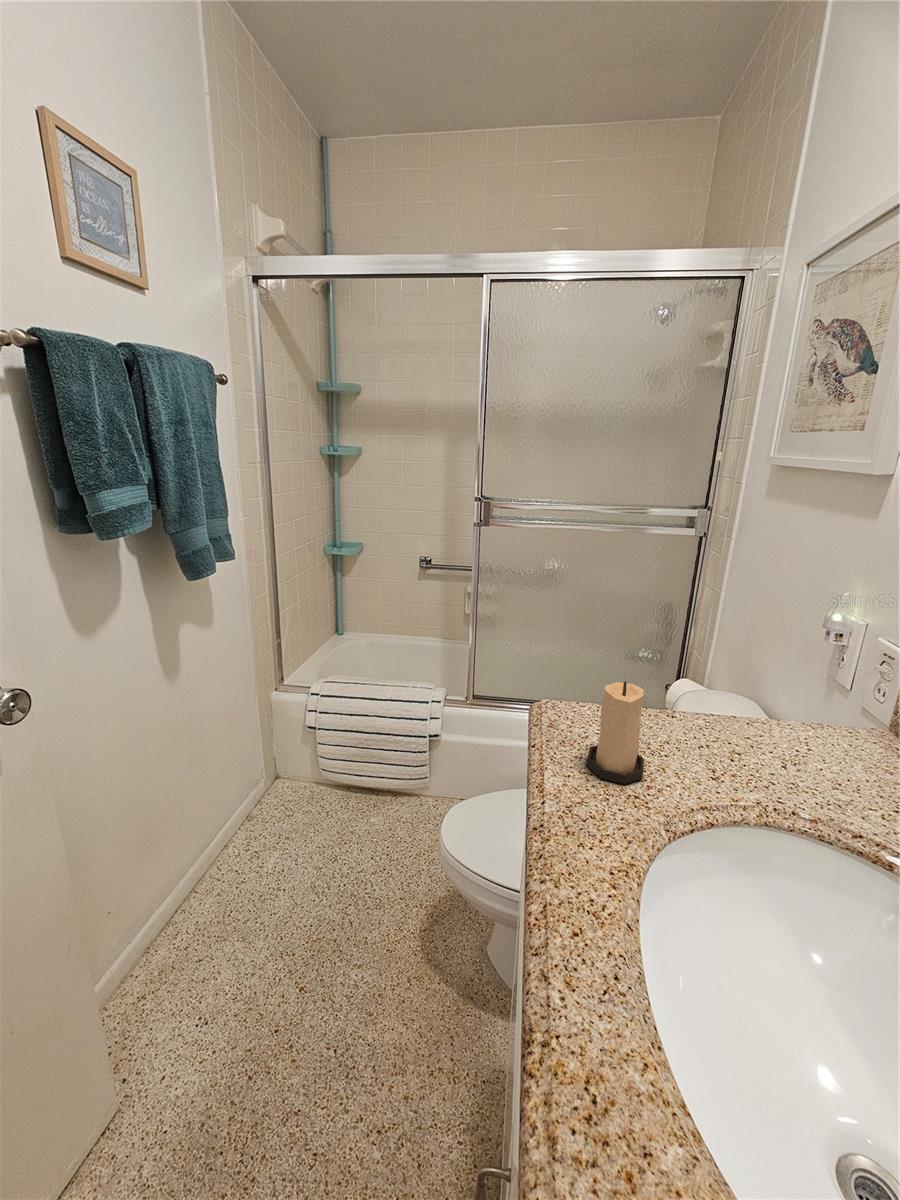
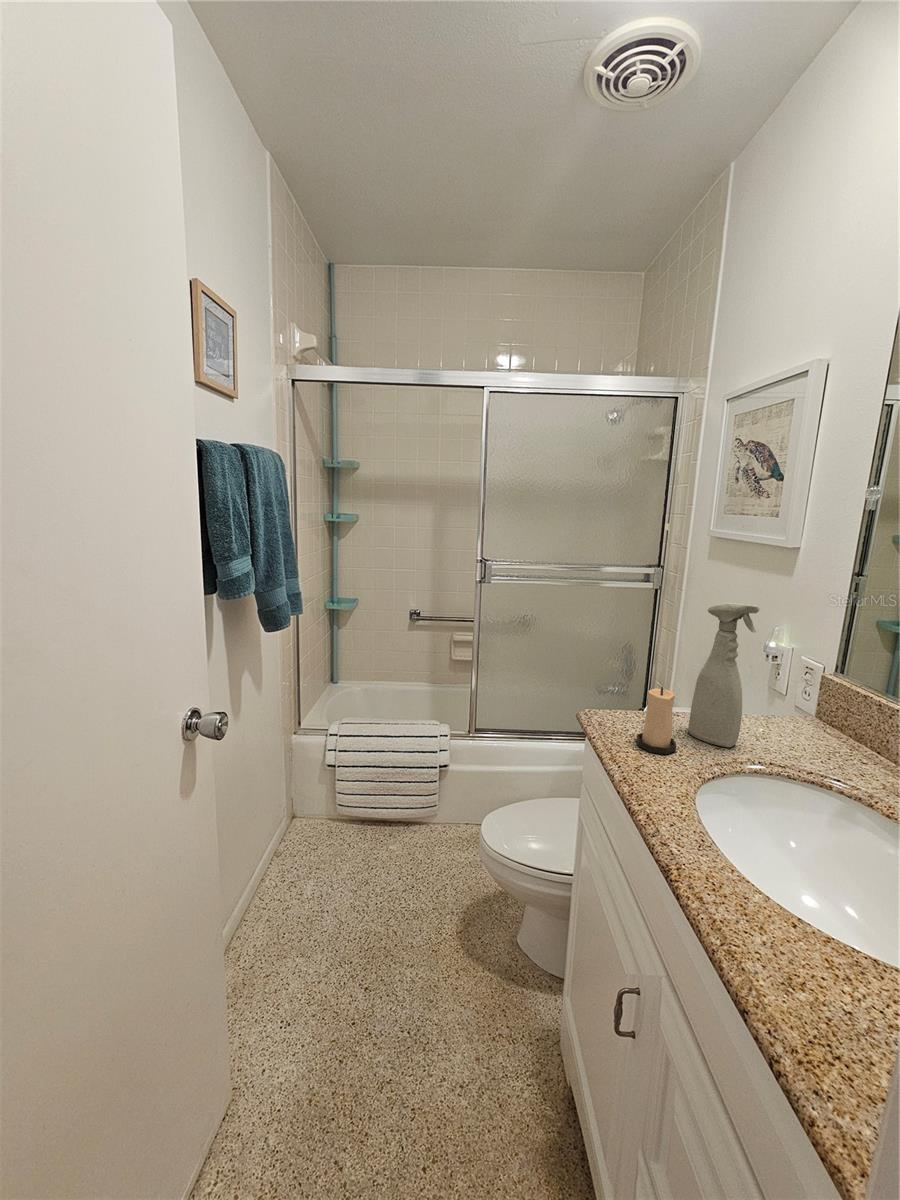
spray bottle: none [677,552,796,776] -> present [688,602,759,747]

